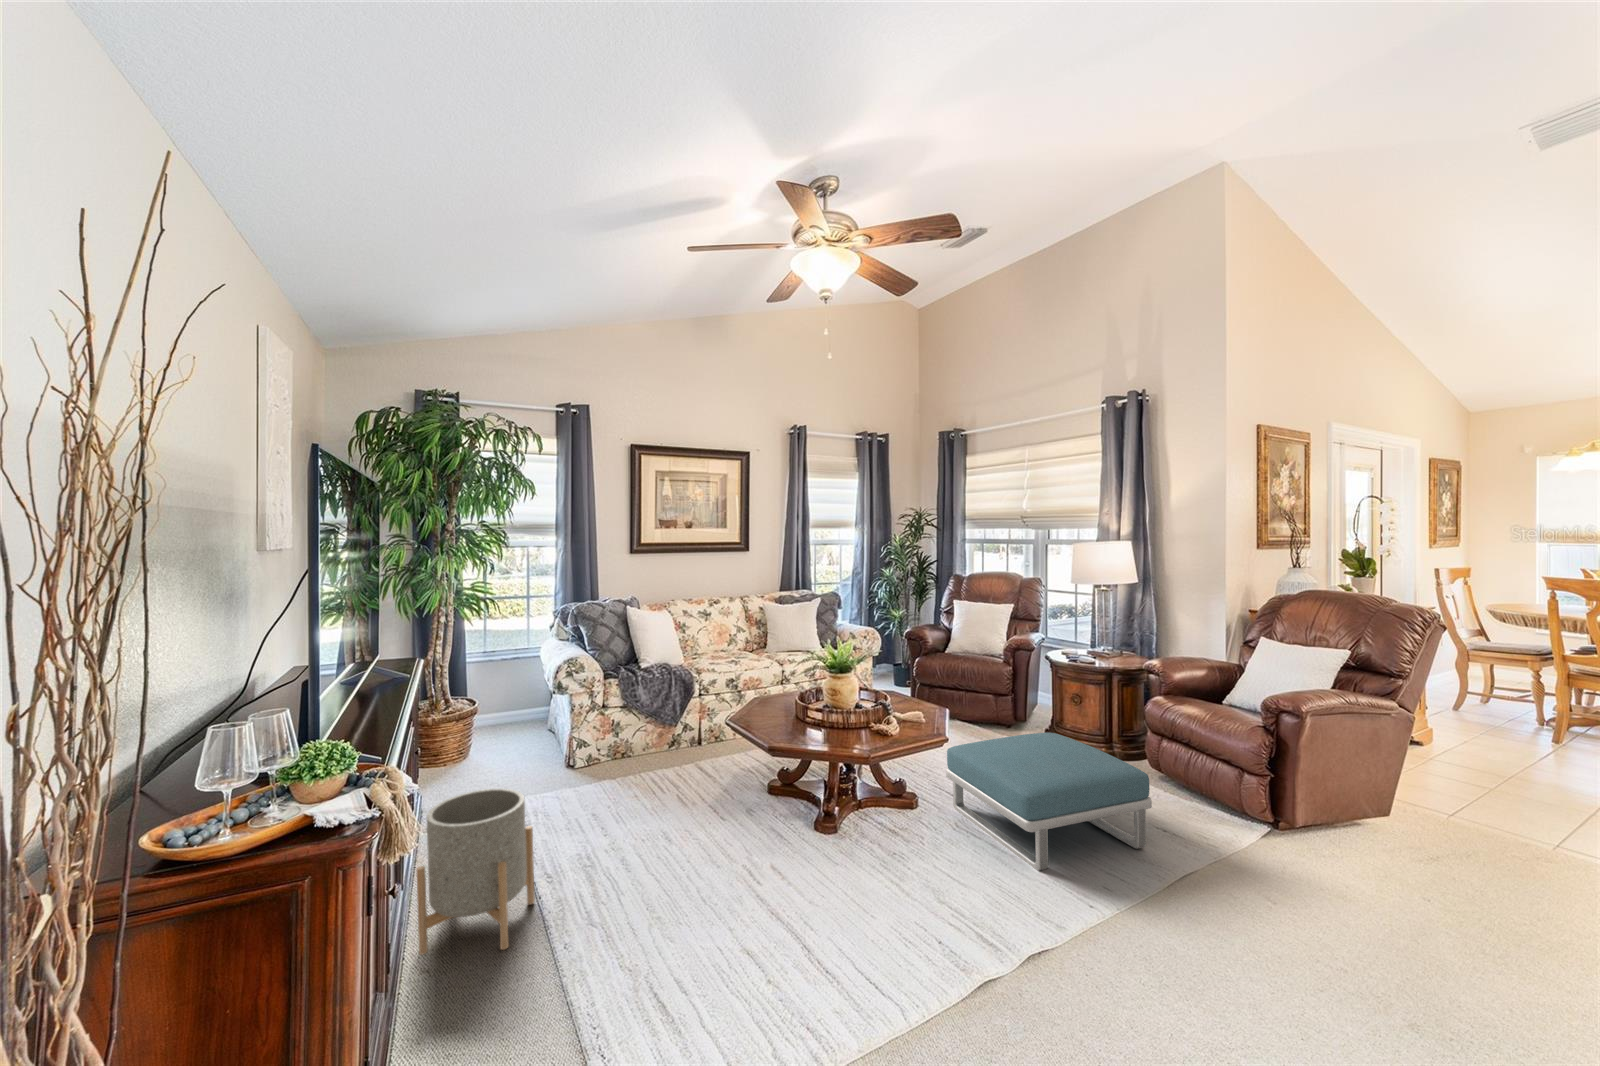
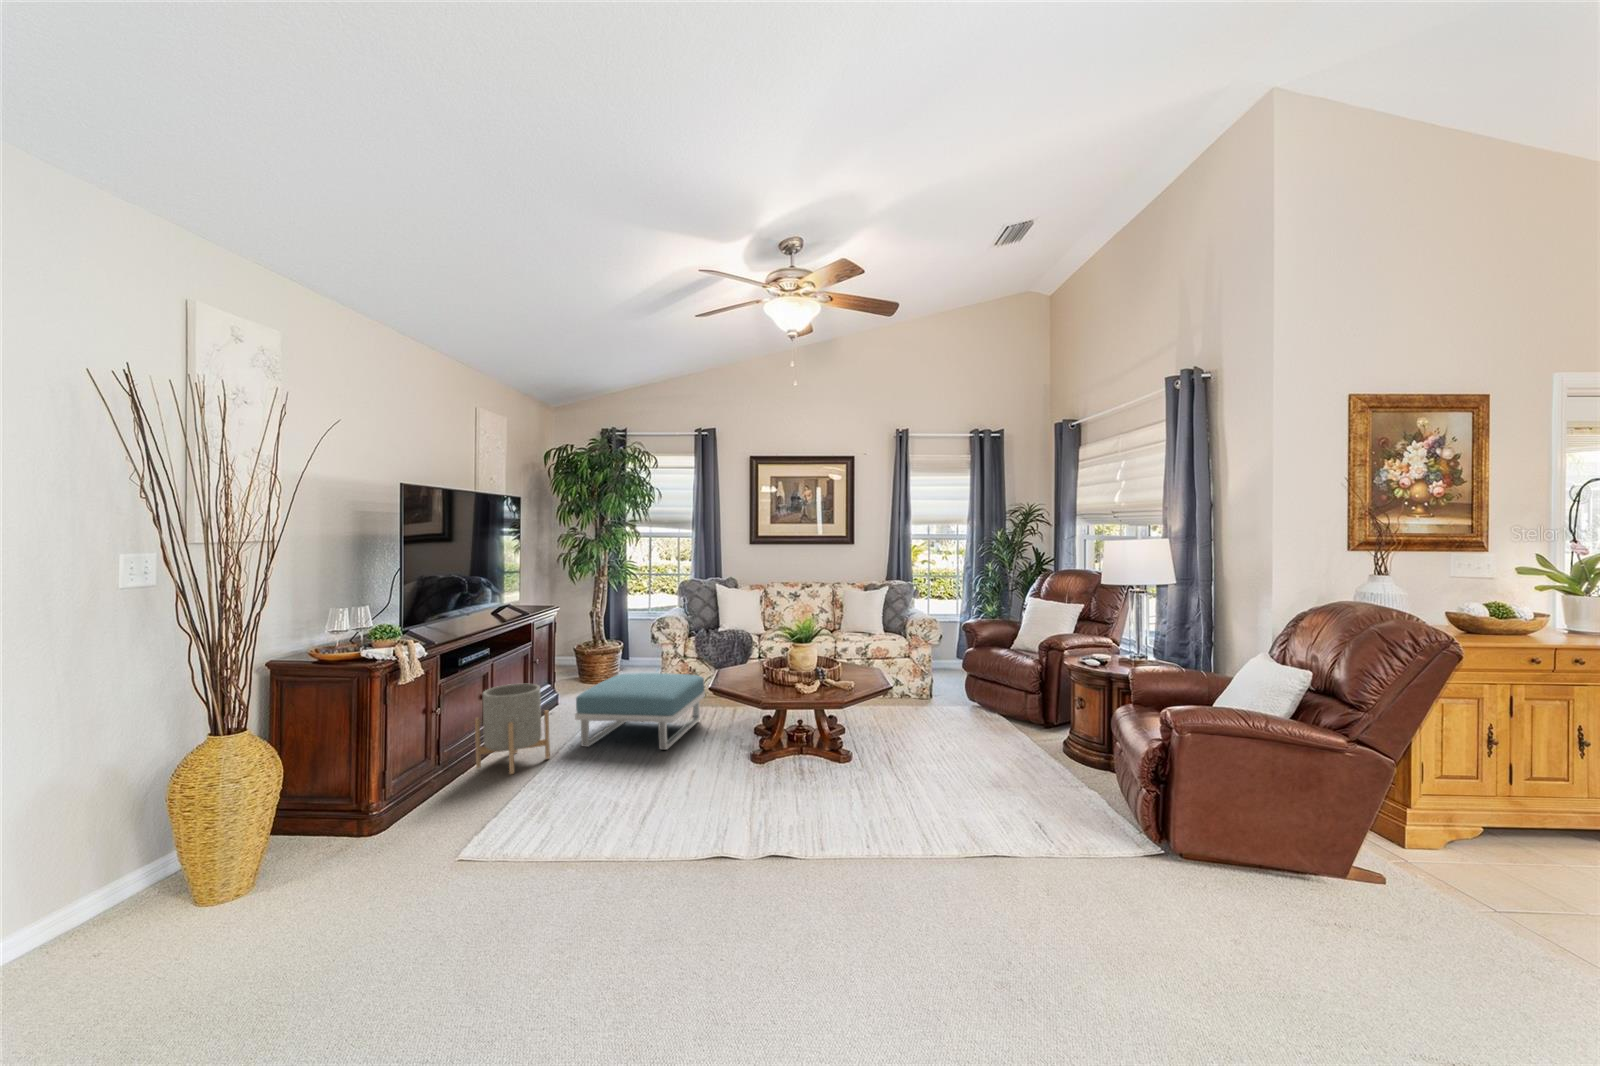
footstool: present [946,733,1152,871] -> present [575,673,705,750]

